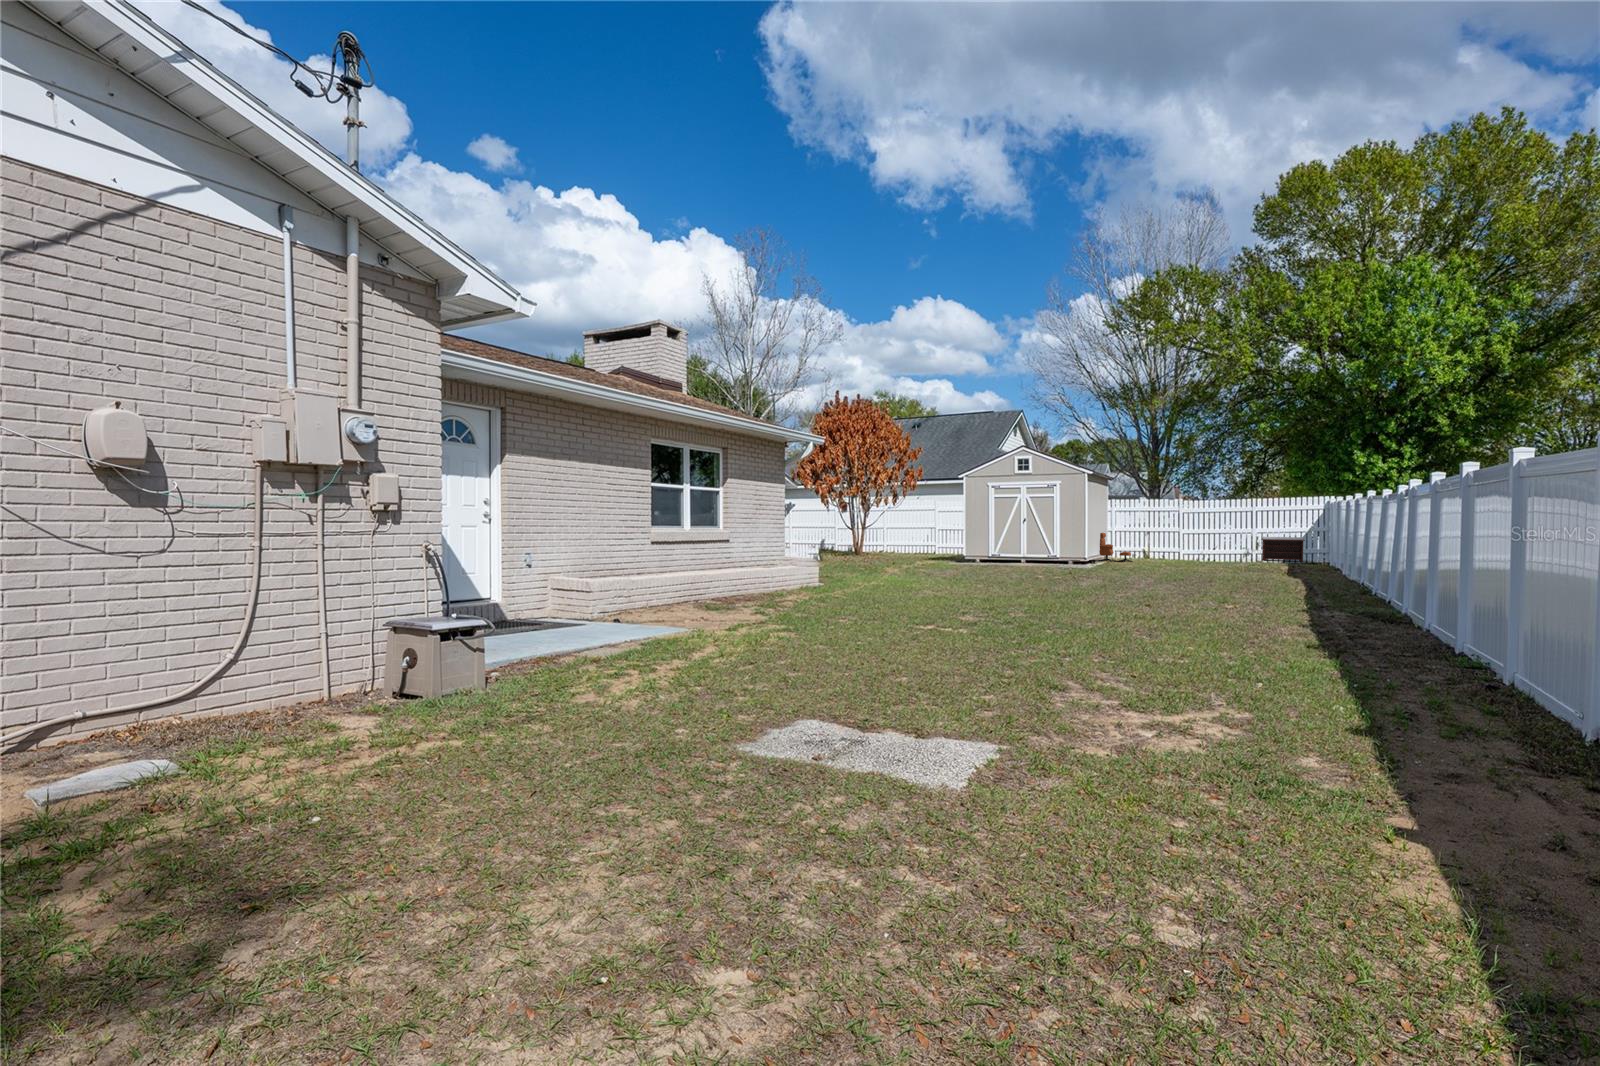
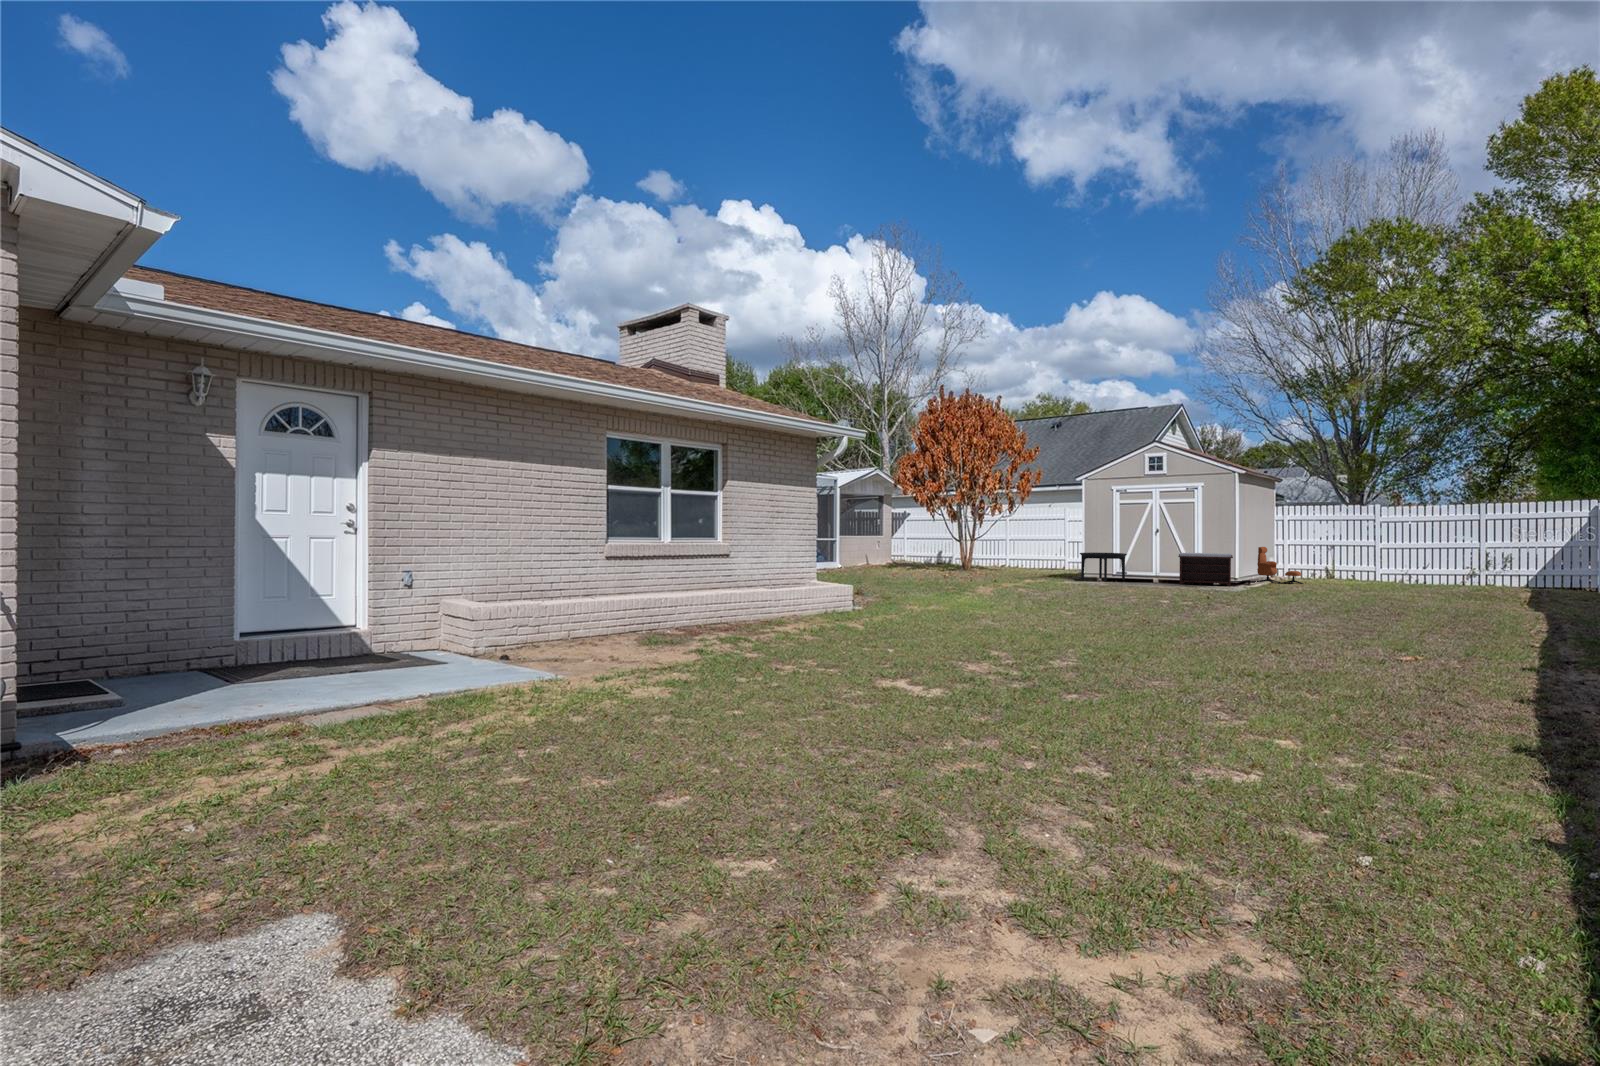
bench: present [1261,537,1305,562] -> present [1178,553,1233,586]
round table: none [964,538,1003,562] -> present [1080,552,1127,581]

